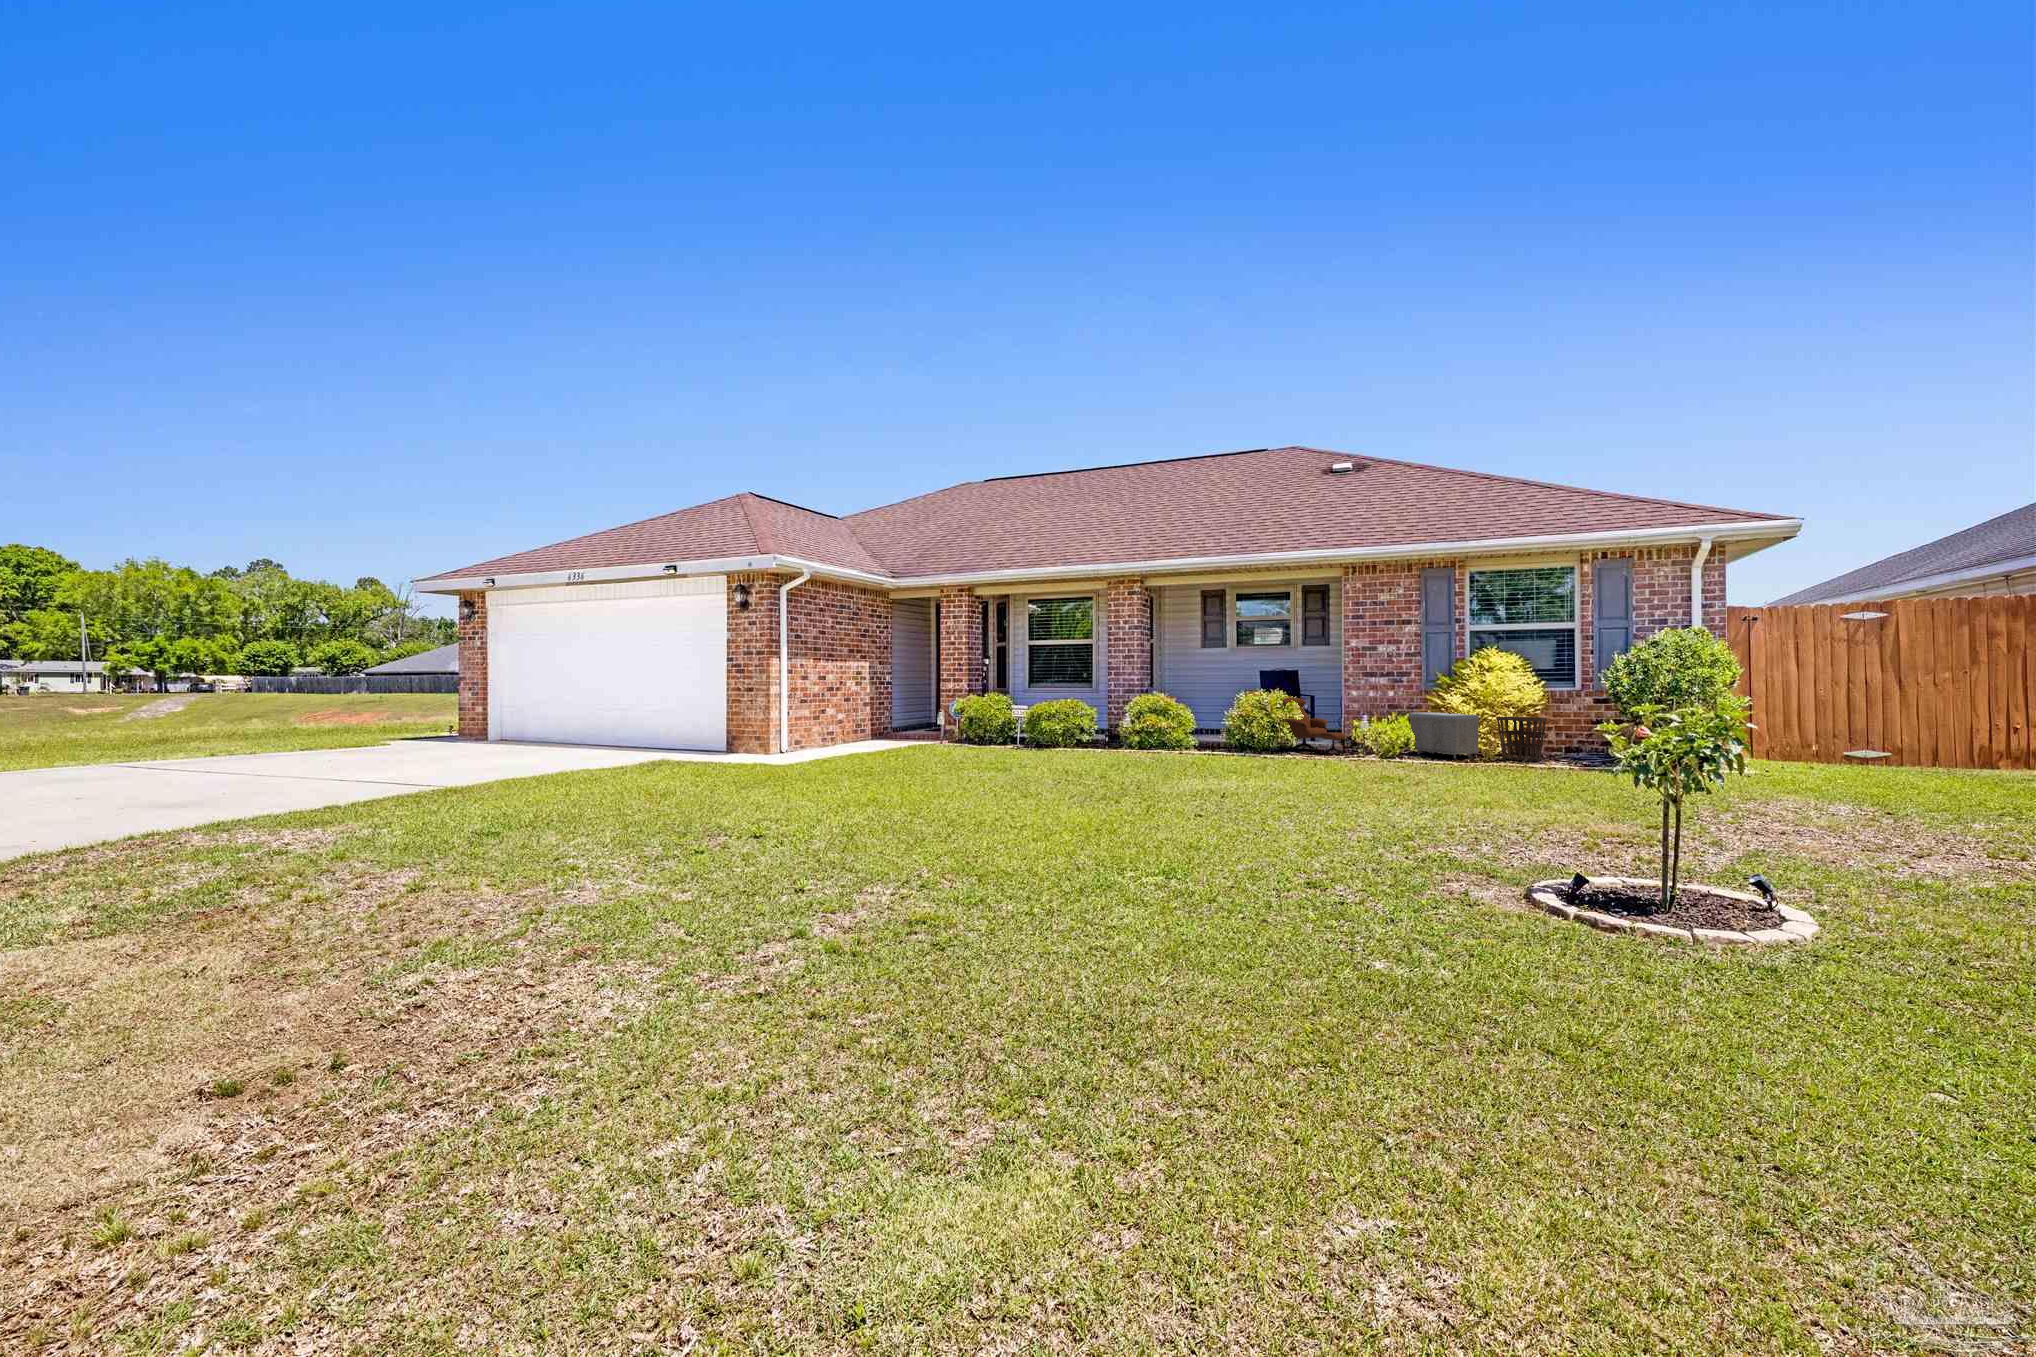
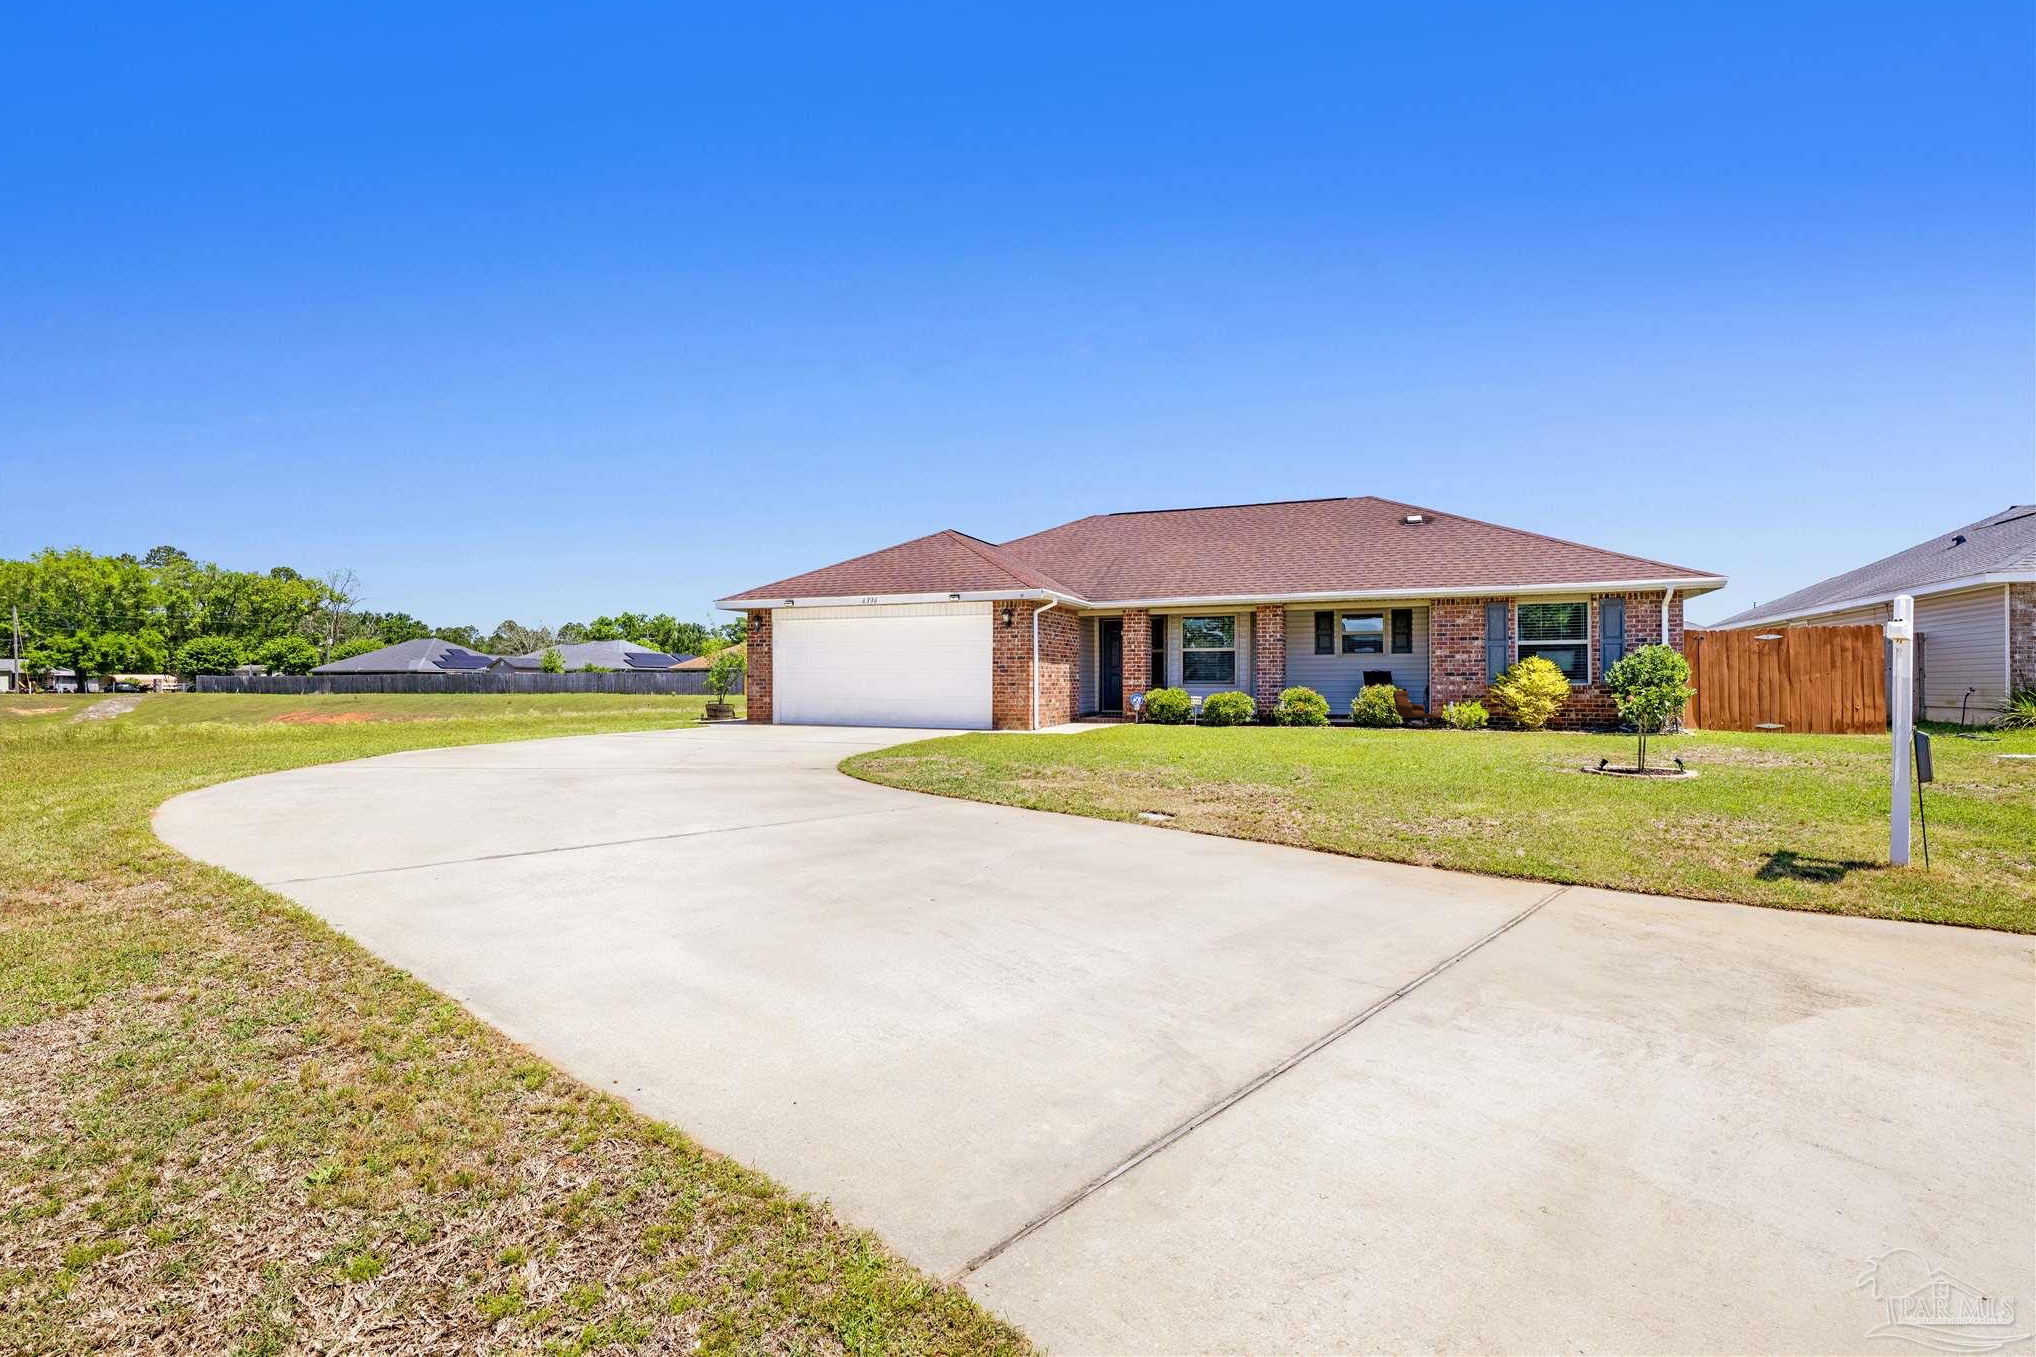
storage bench: present [1410,712,1479,758] -> none [1481,700,1528,729]
basket: present [1496,717,1546,761] -> none [1539,702,1571,730]

